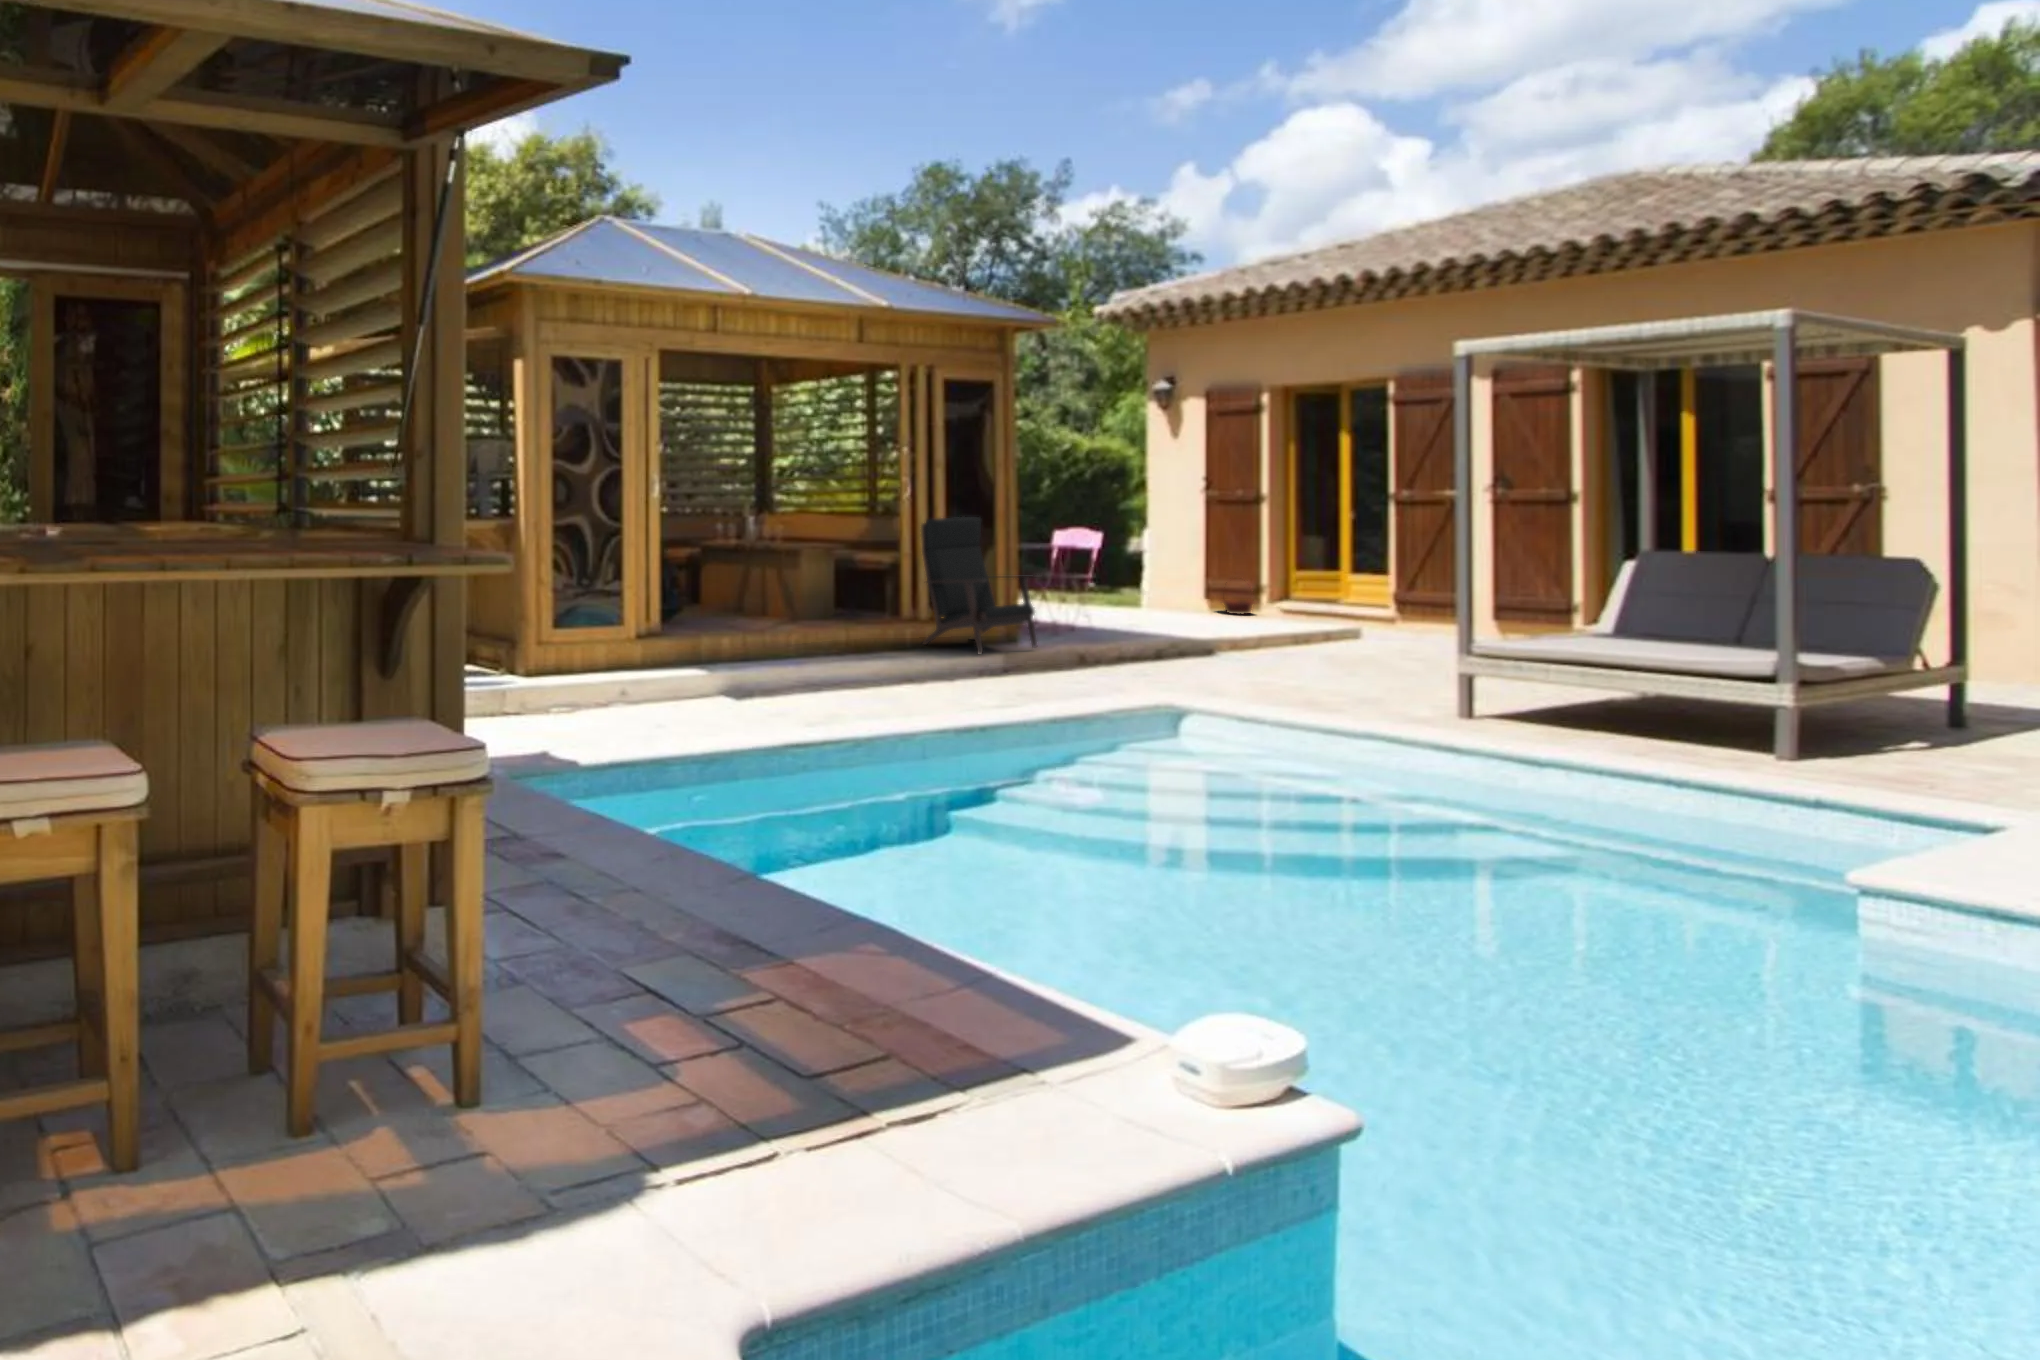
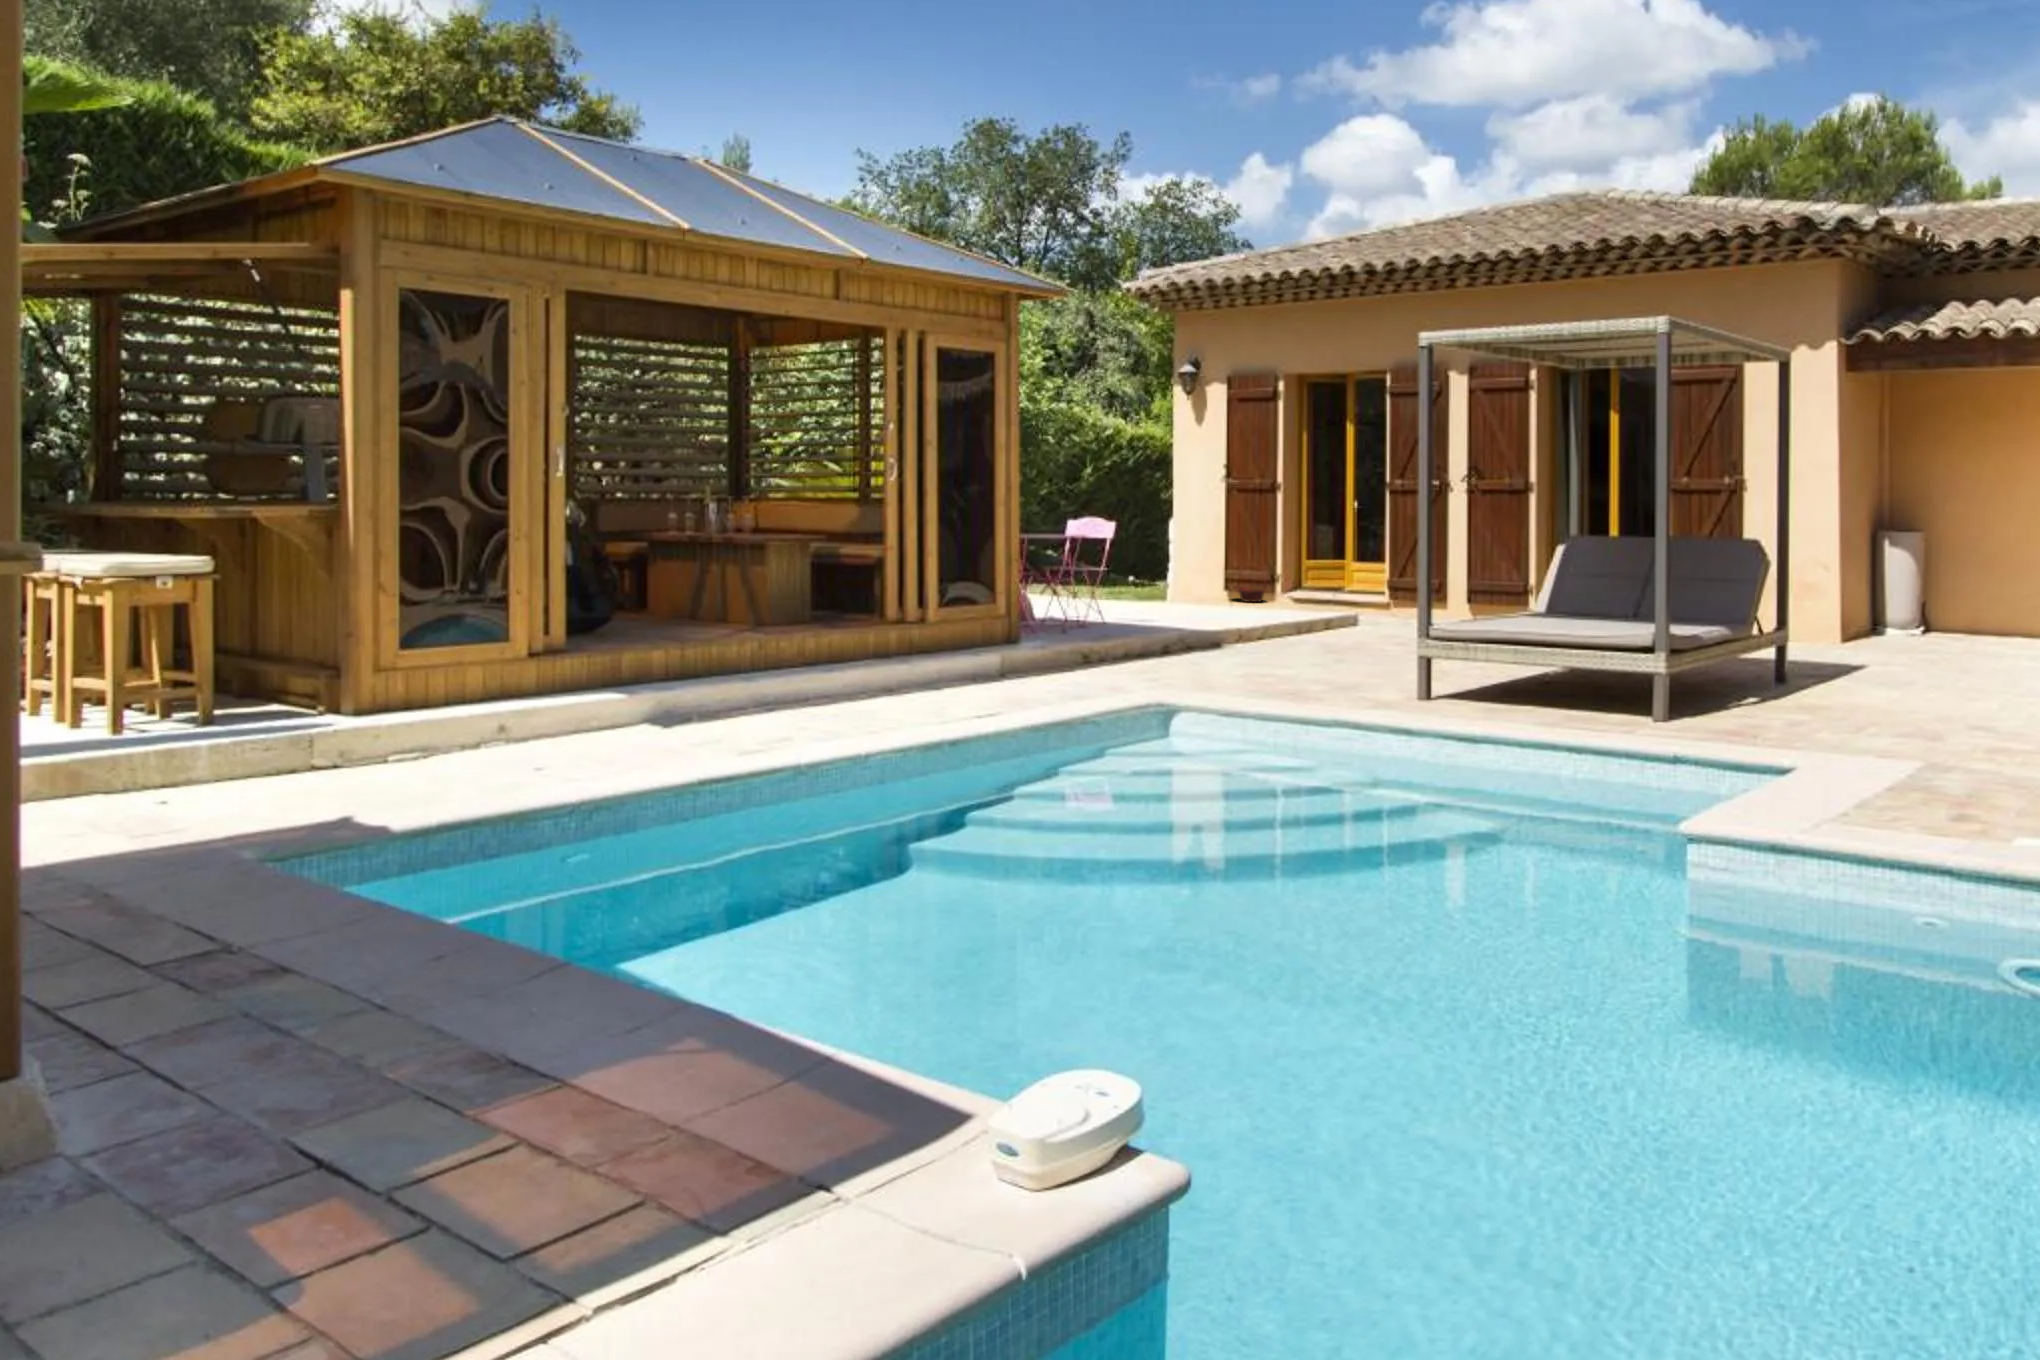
lounge chair: present [921,517,1037,654] -> none [910,503,1047,657]

